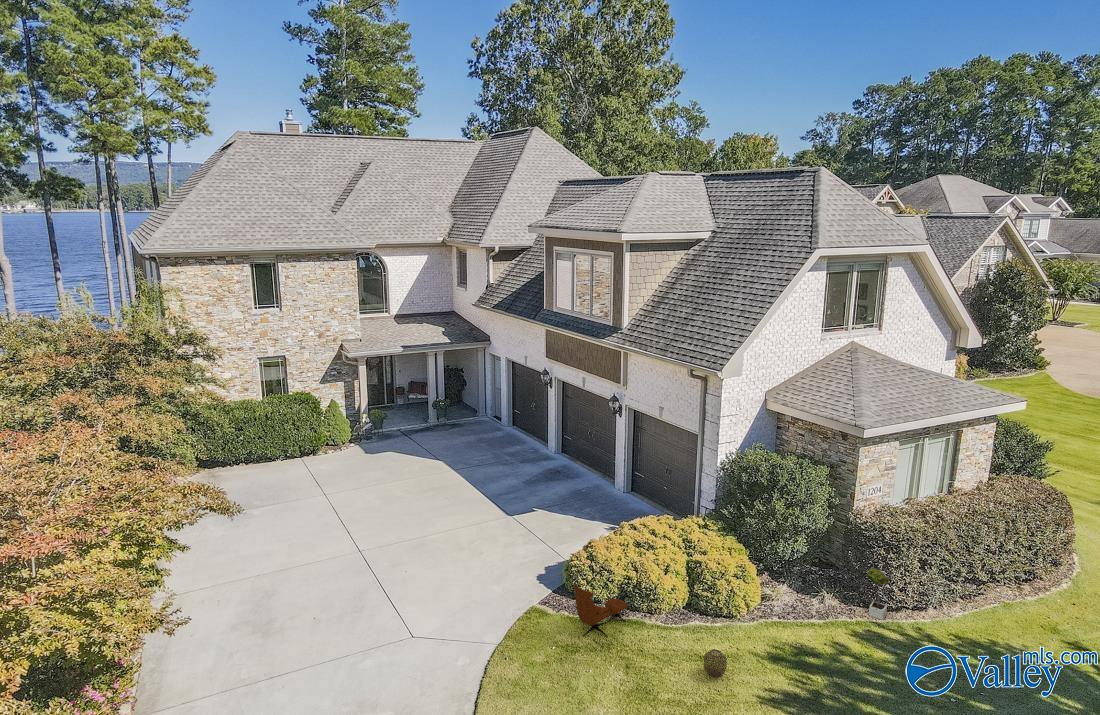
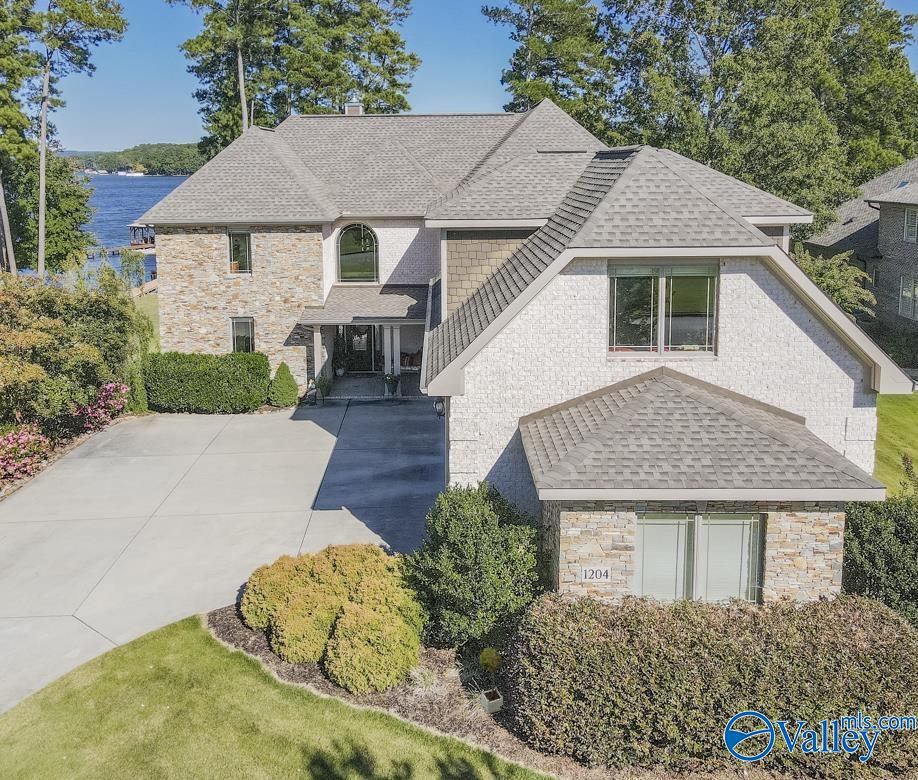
lounge chair: present [574,584,628,637] -> none [182,565,259,626]
woven basket: present [704,649,727,677] -> none [224,668,249,698]

